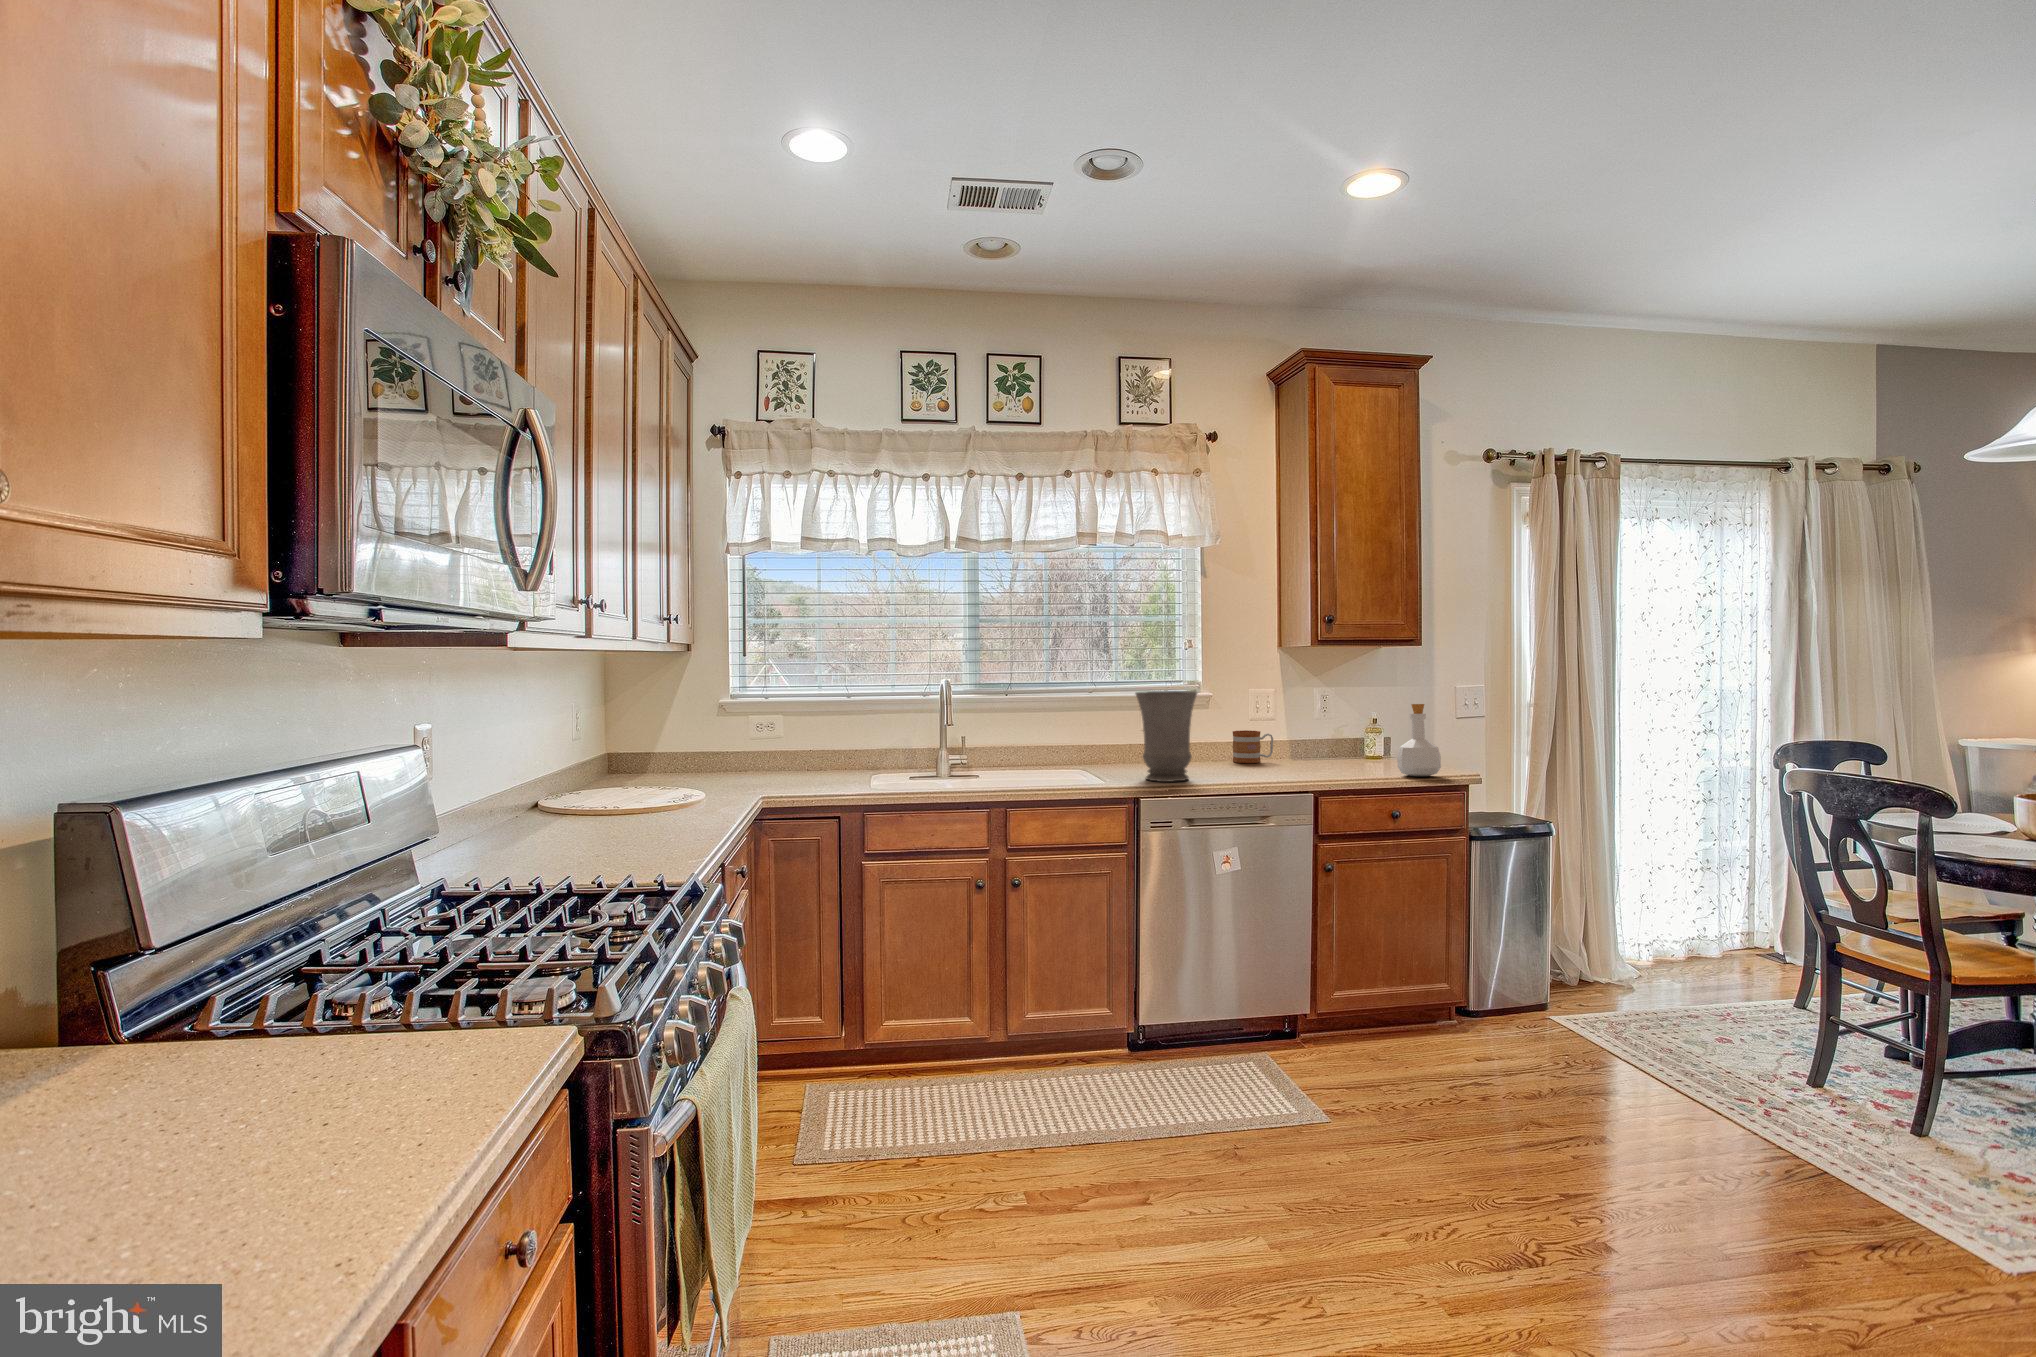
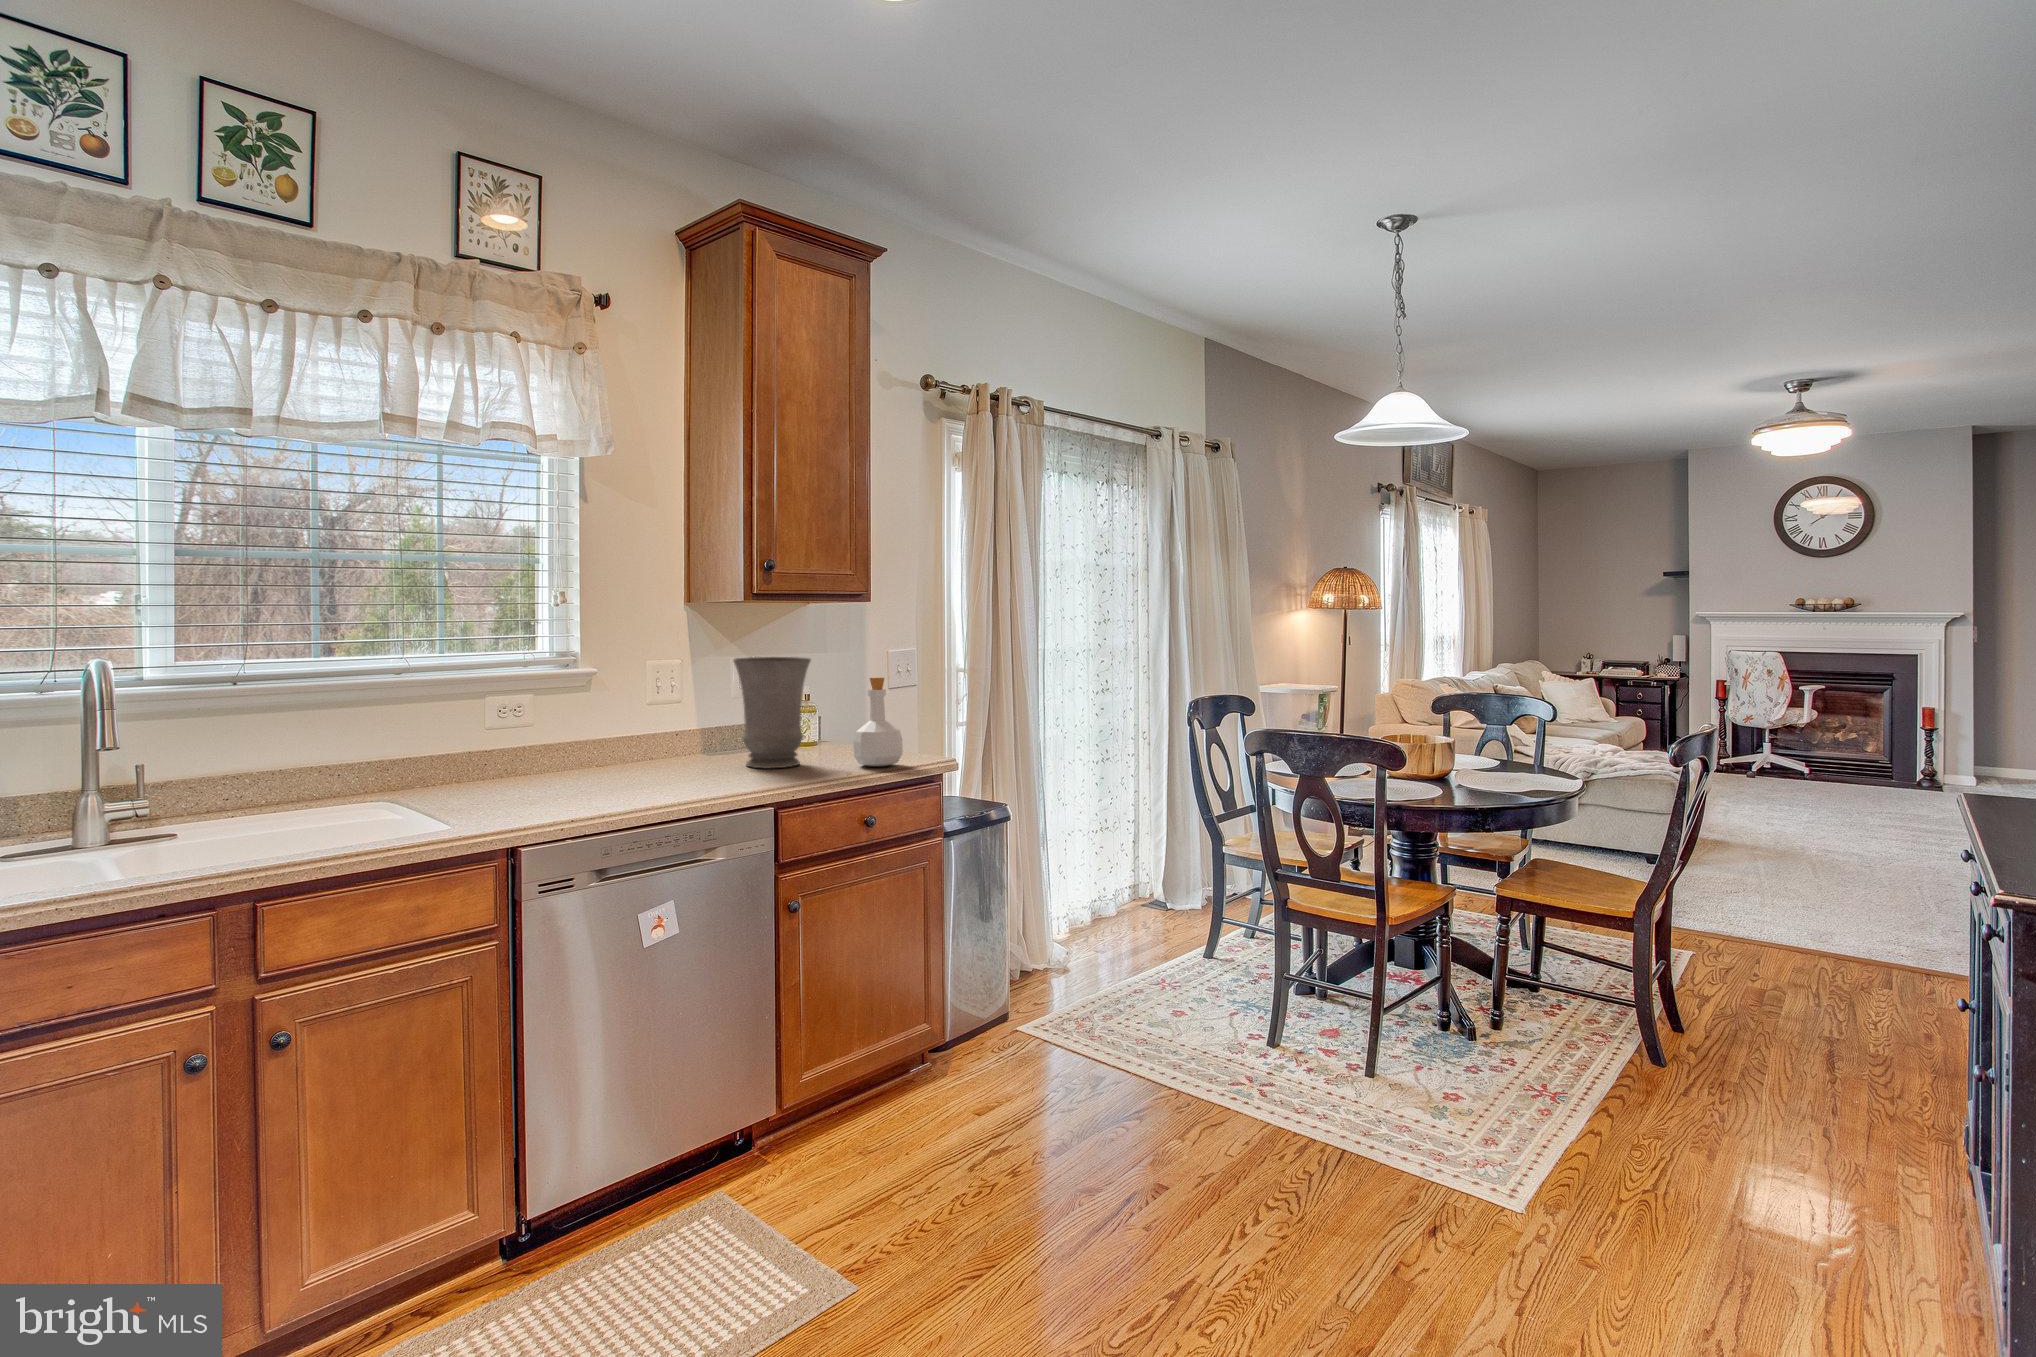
vase: present [1135,691,1197,782] -> present [733,657,811,768]
mug: present [1233,730,1273,763] -> none [630,715,686,761]

